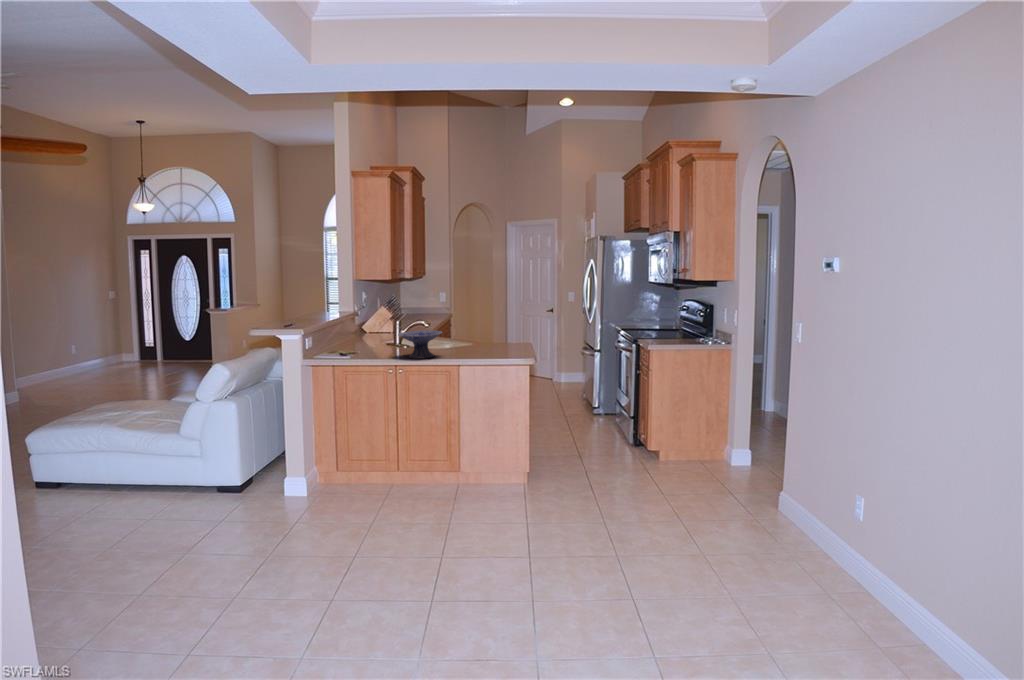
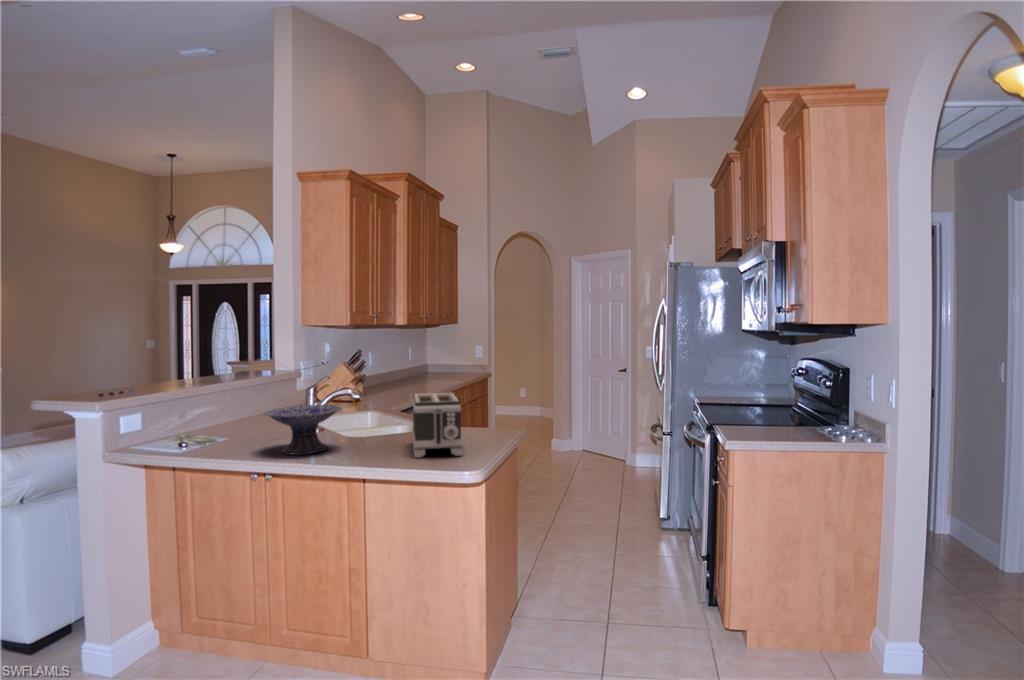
toaster: none [477,322,516,358] -> present [412,393,462,458]

